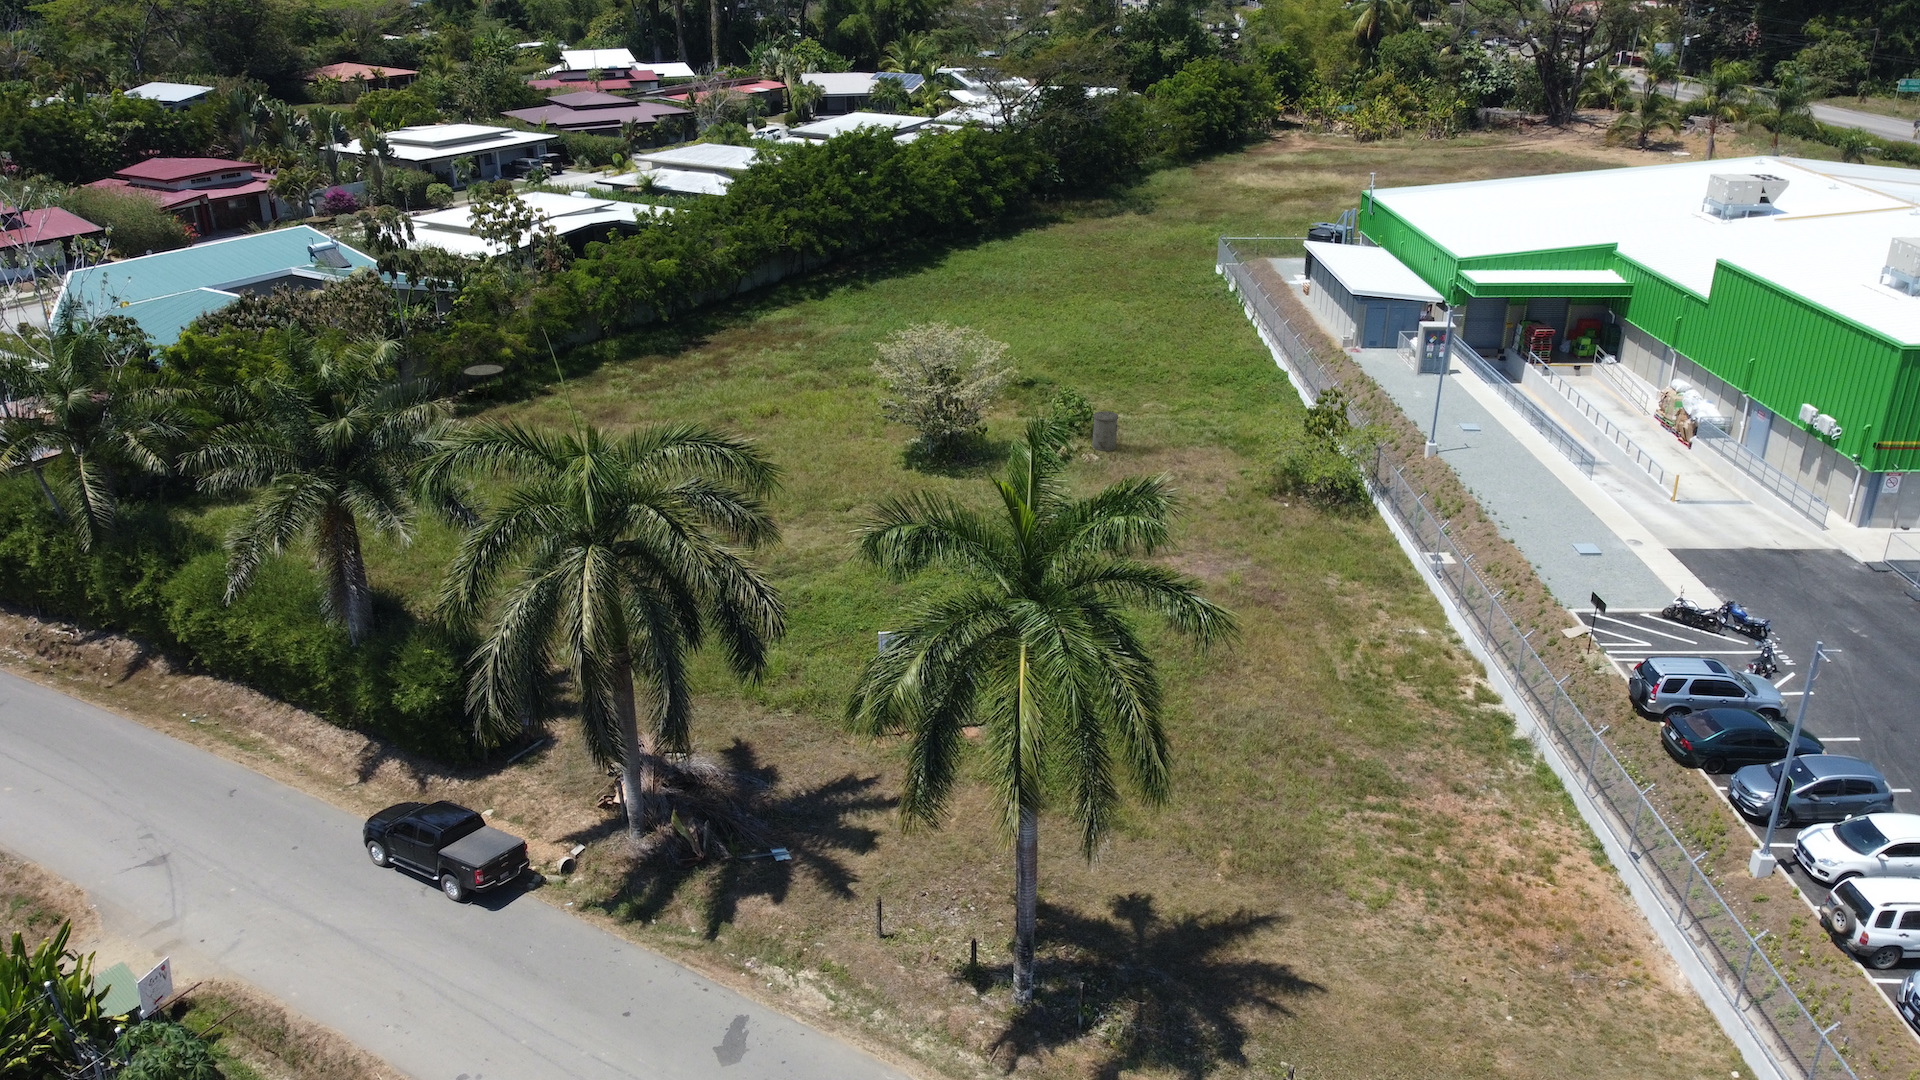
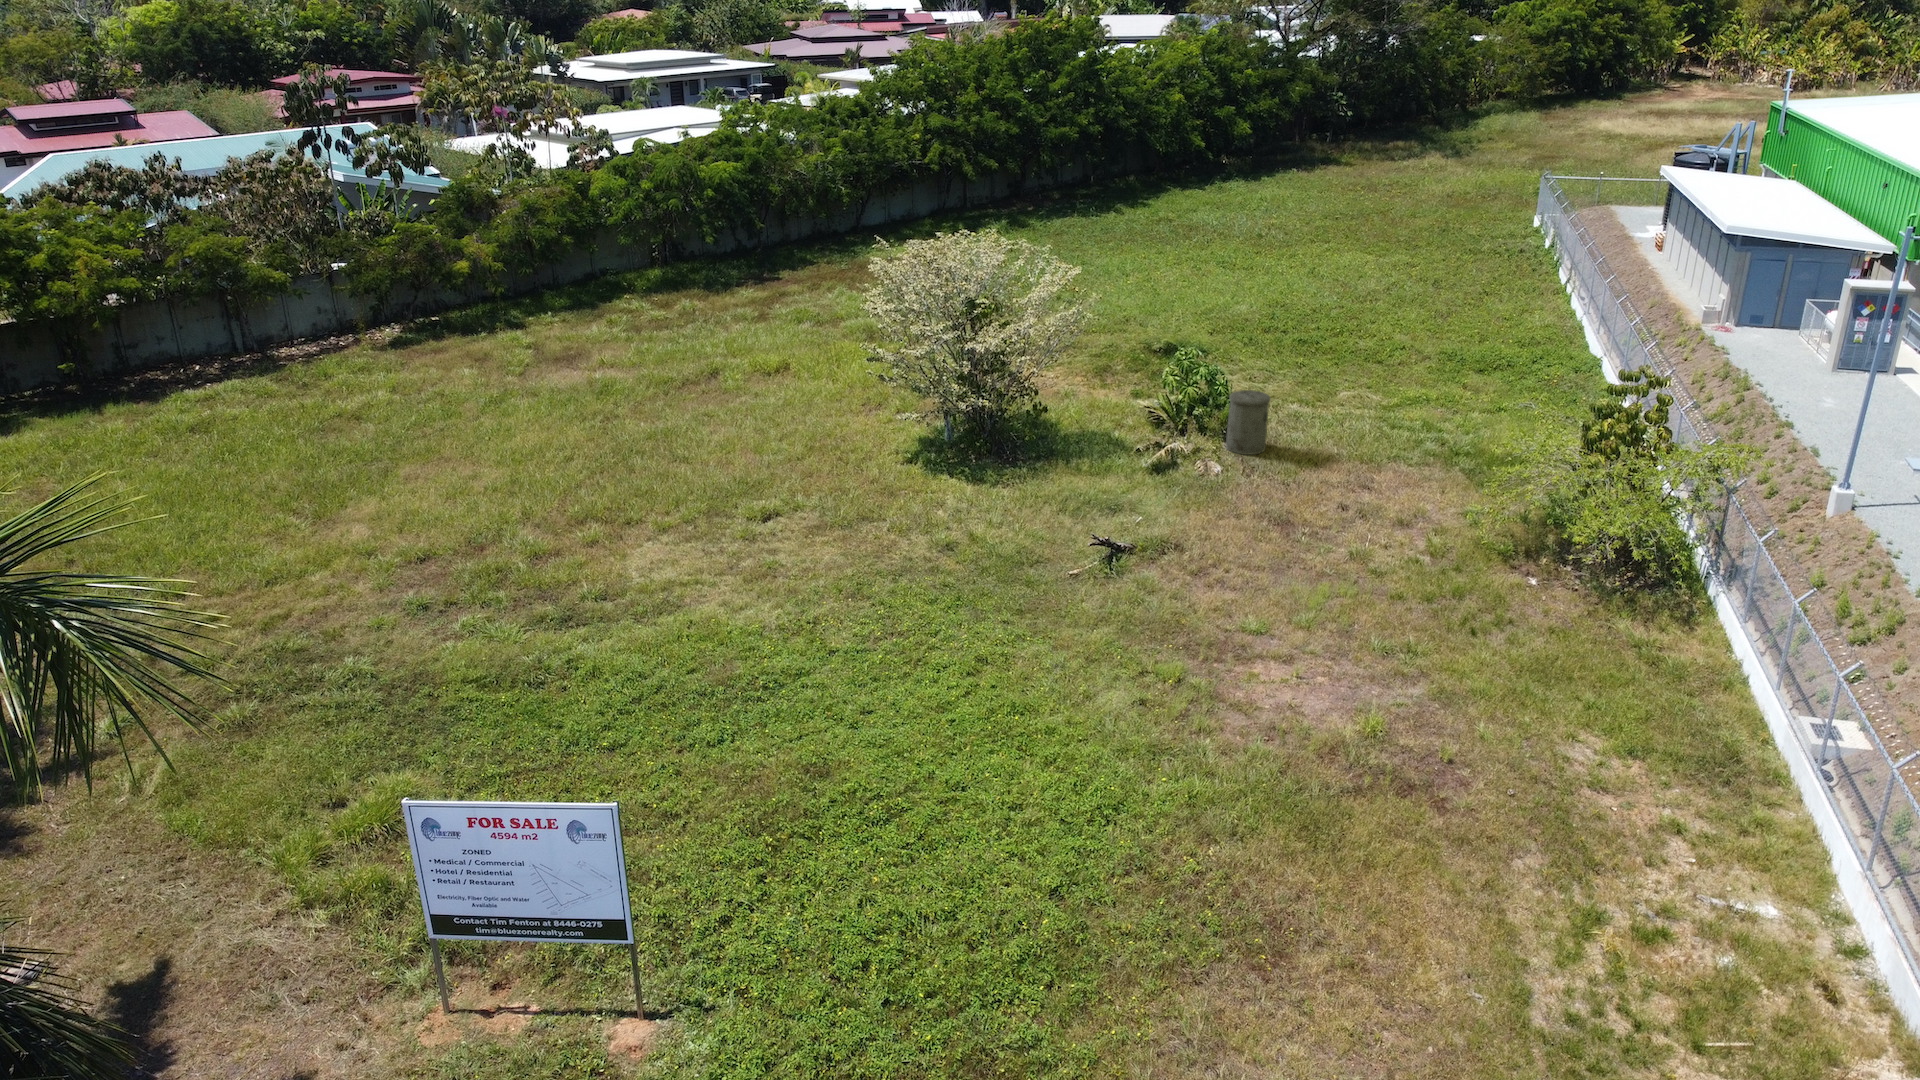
round table: present [461,362,506,398] -> none [428,275,487,320]

